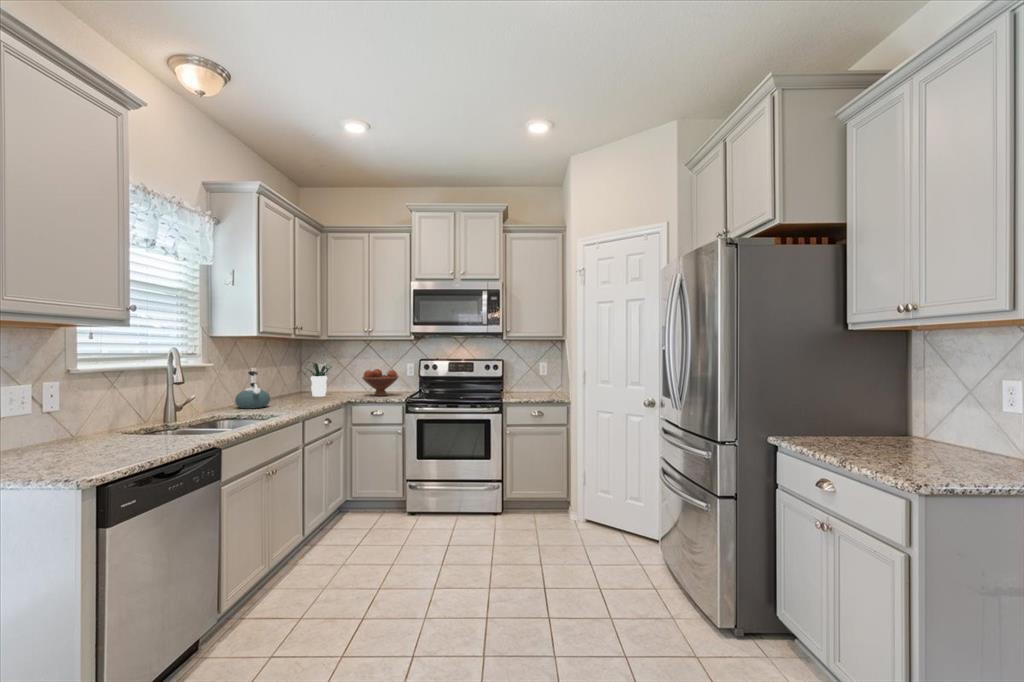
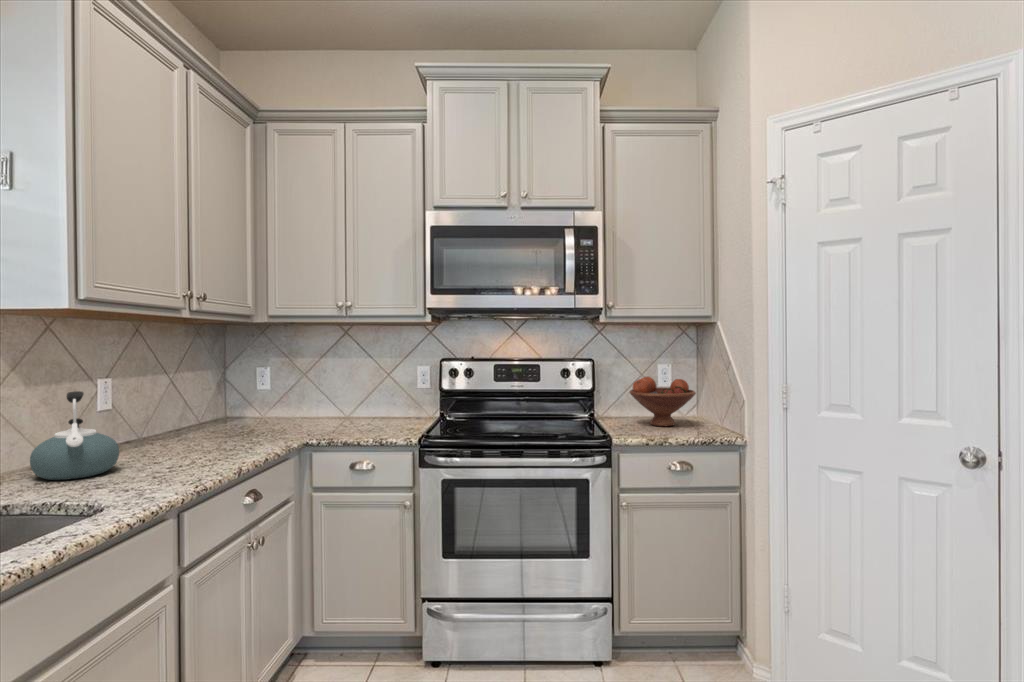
potted plant: present [307,362,331,397] -> none [208,365,294,433]
fruit bowl: present [362,369,398,396] -> present [630,377,696,426]

